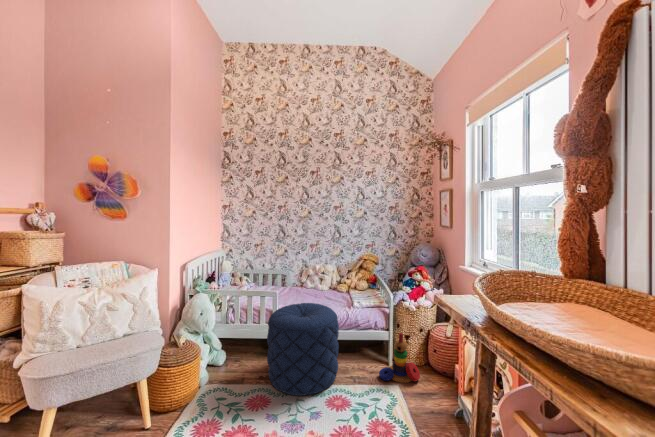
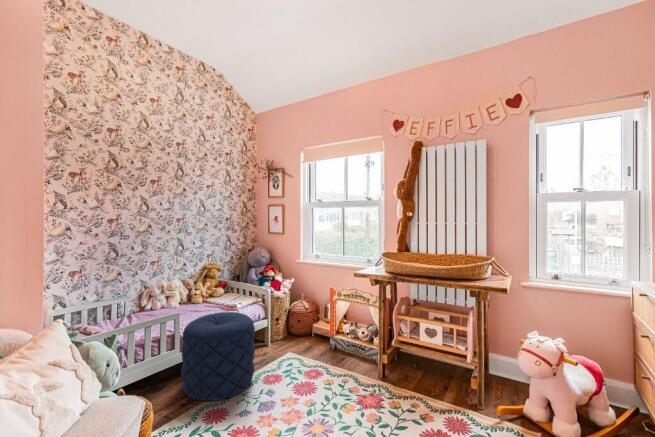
stacking toy: present [379,333,420,383] -> none [271,316,297,356]

